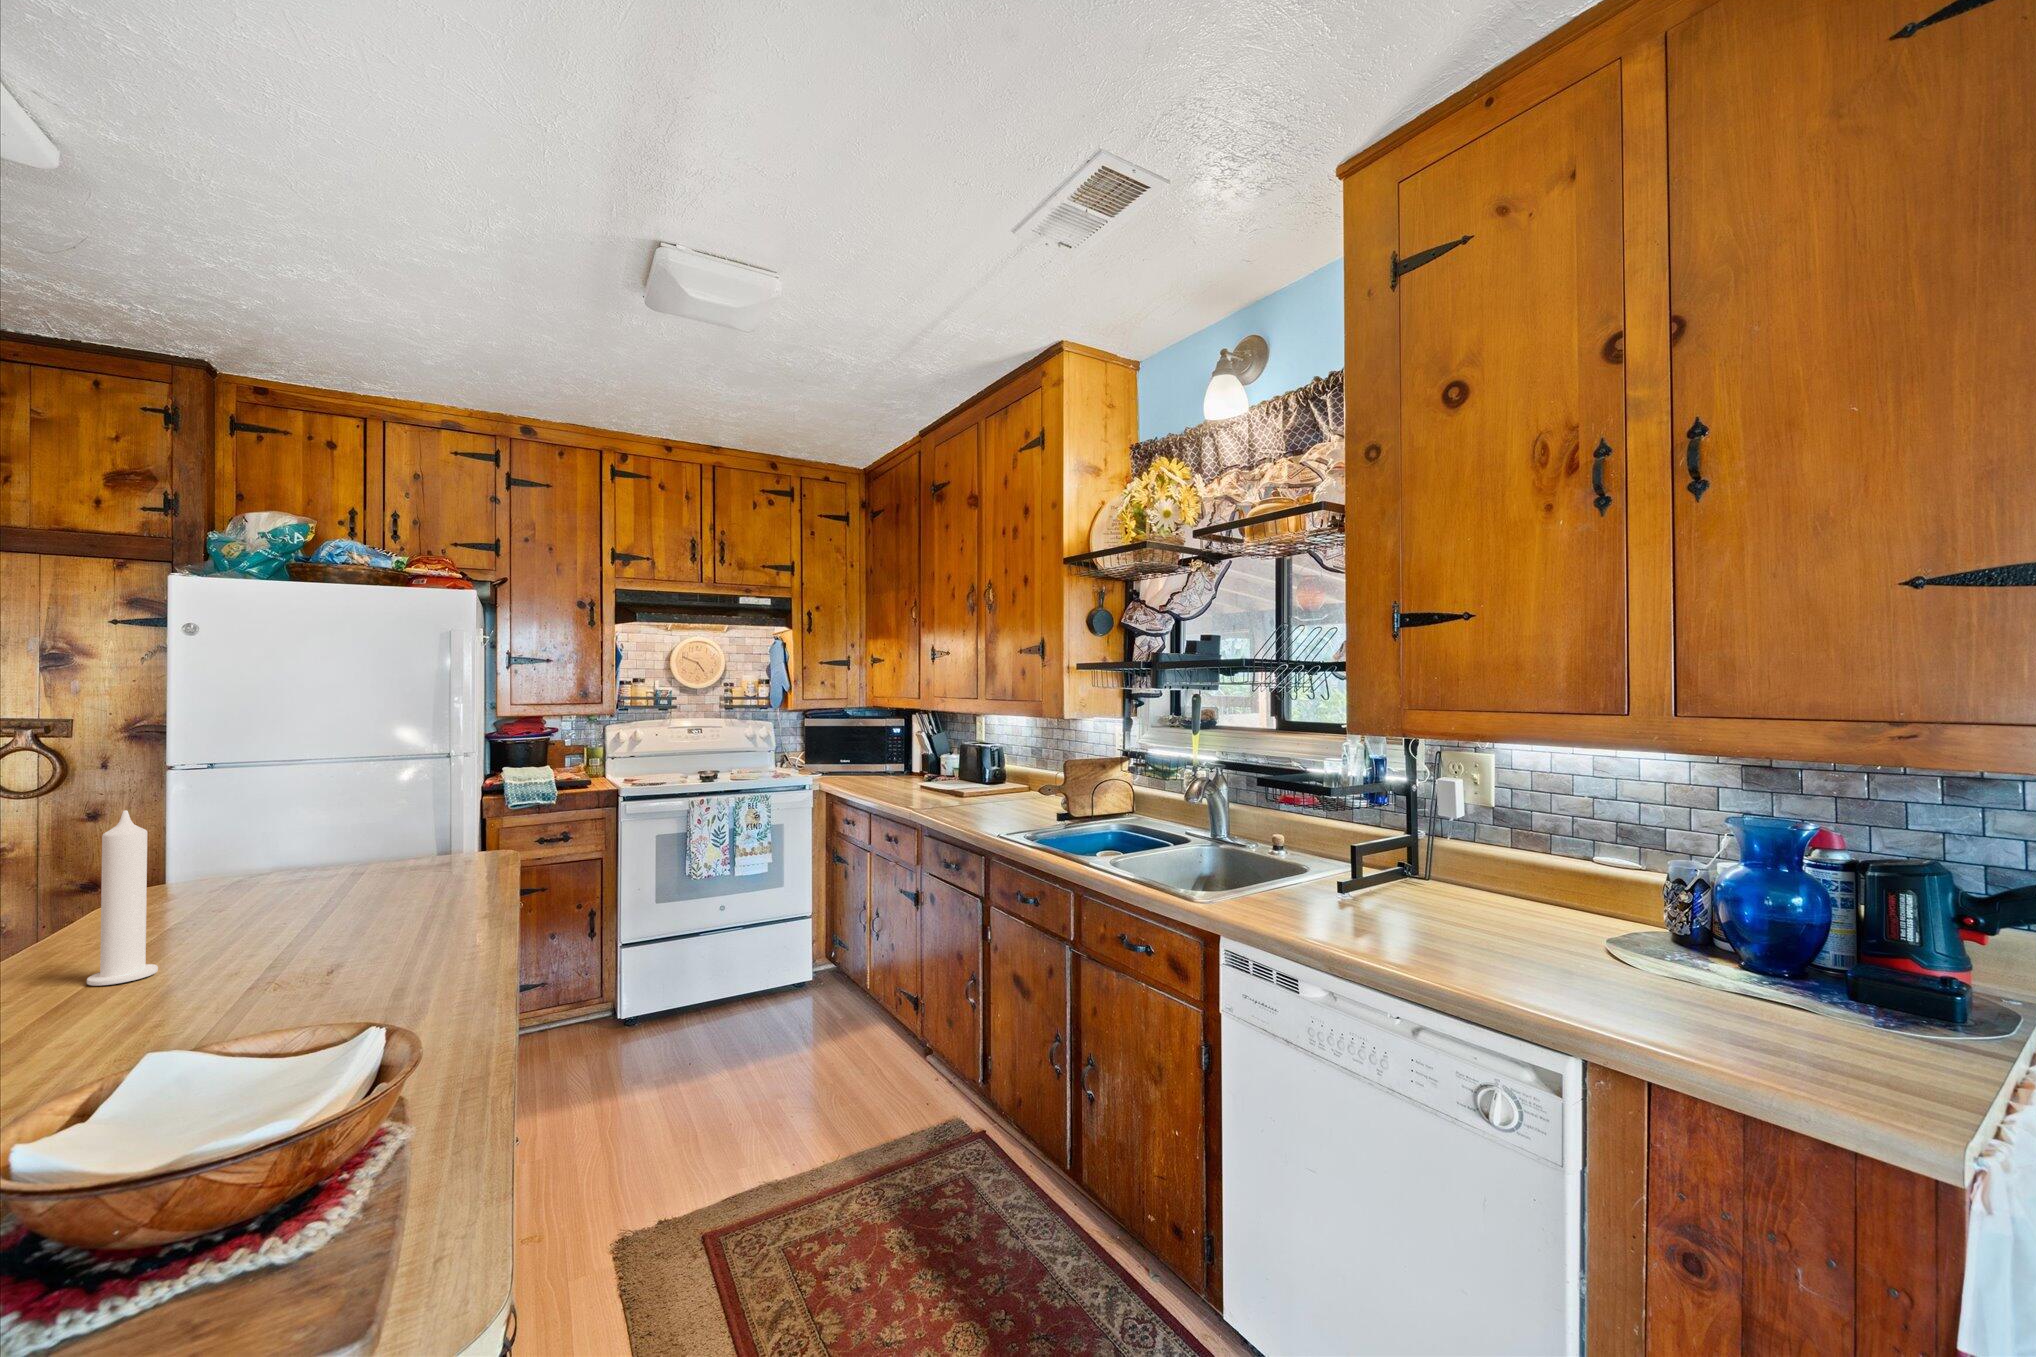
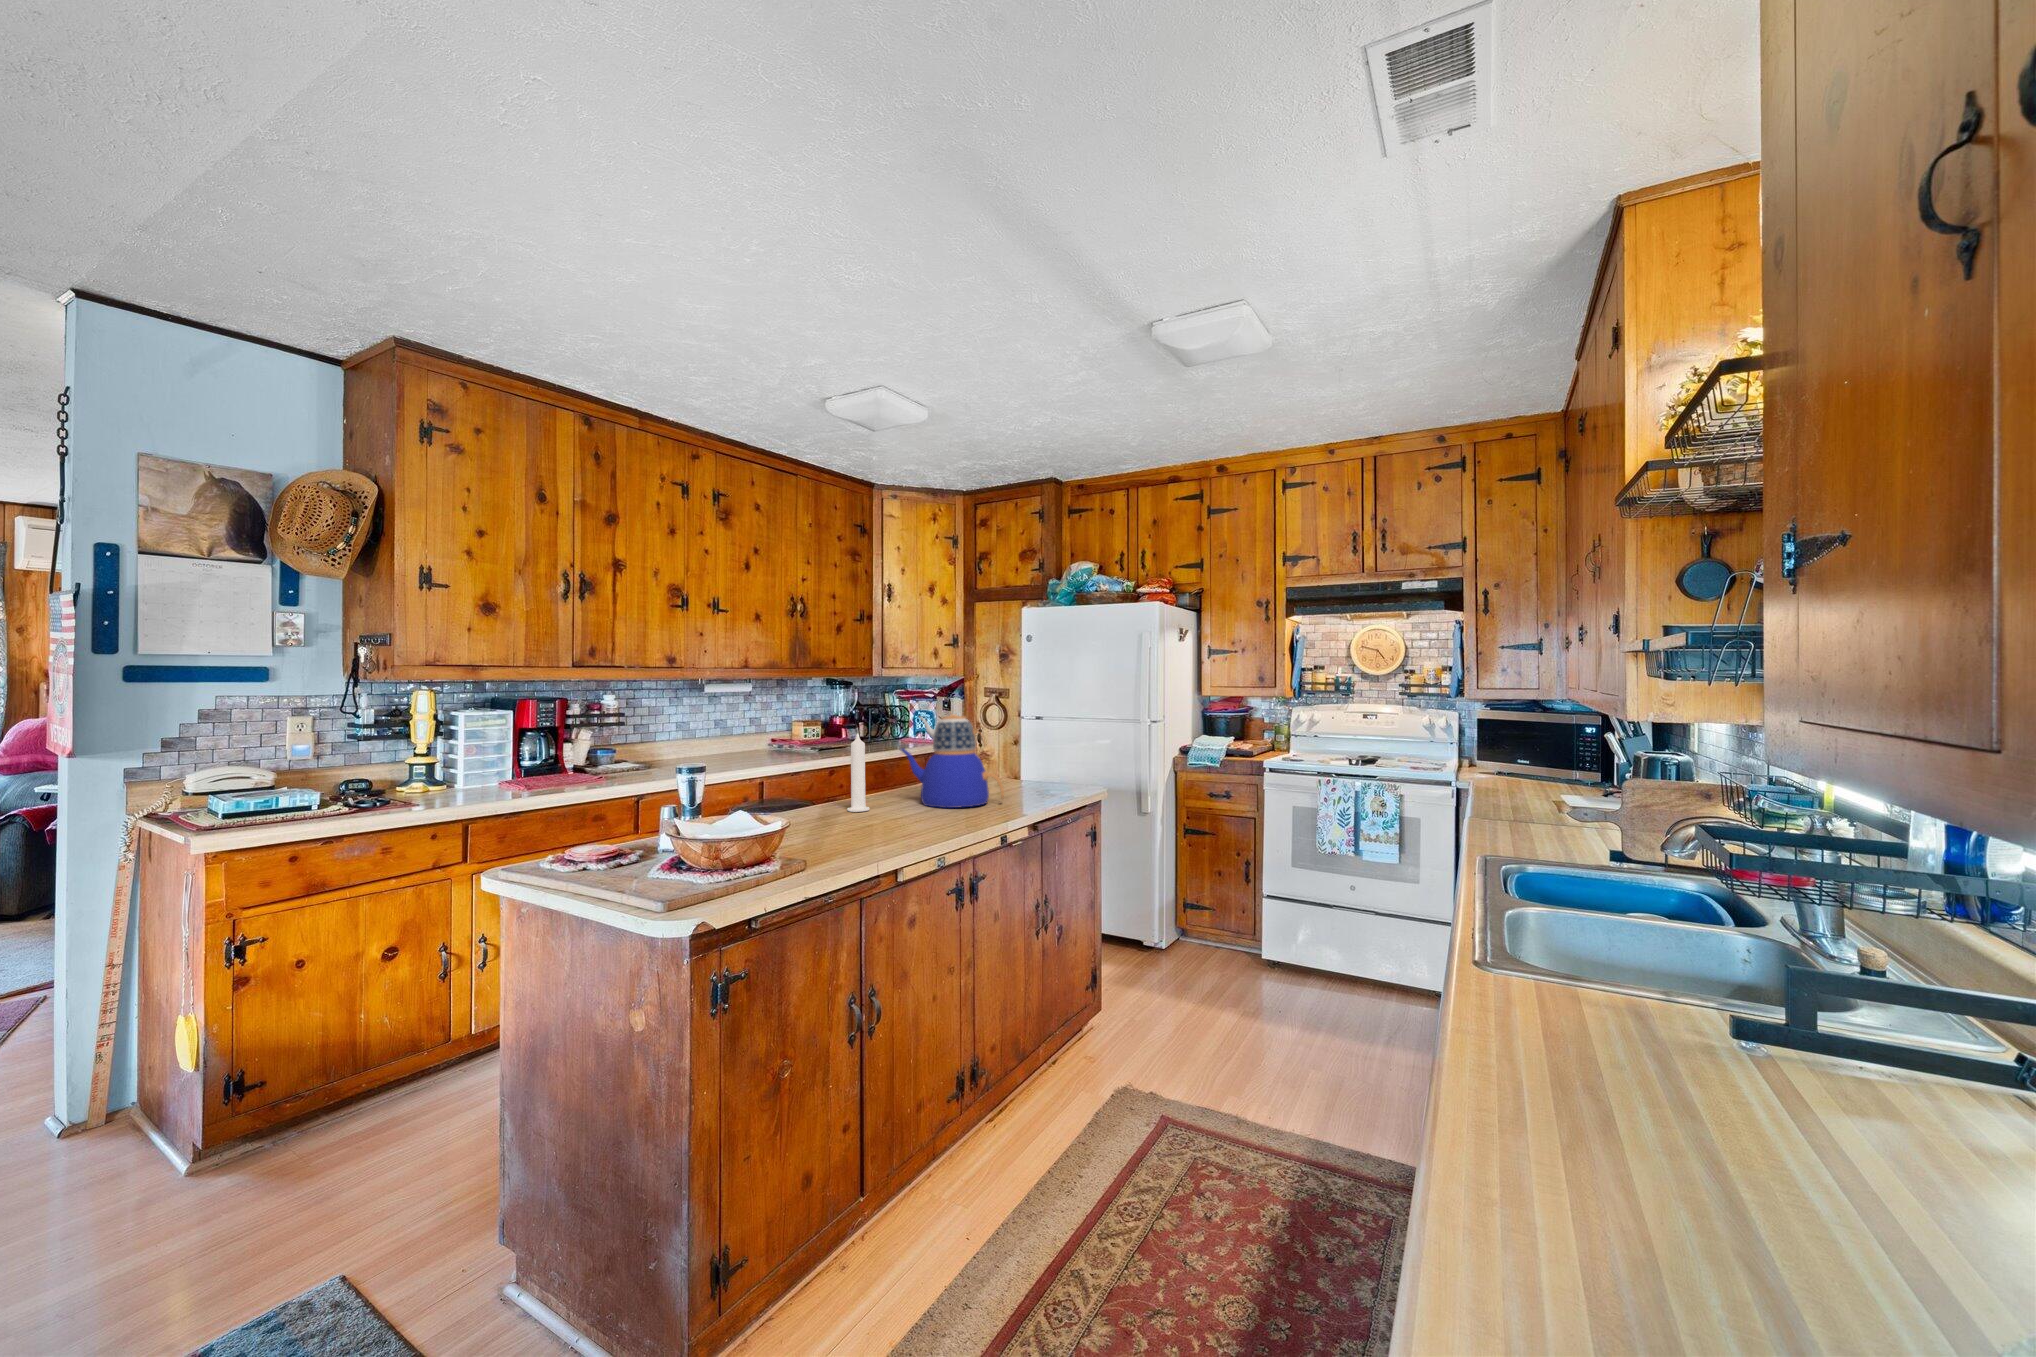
teapot: none [173,748,421,932] -> present [901,714,1004,808]

